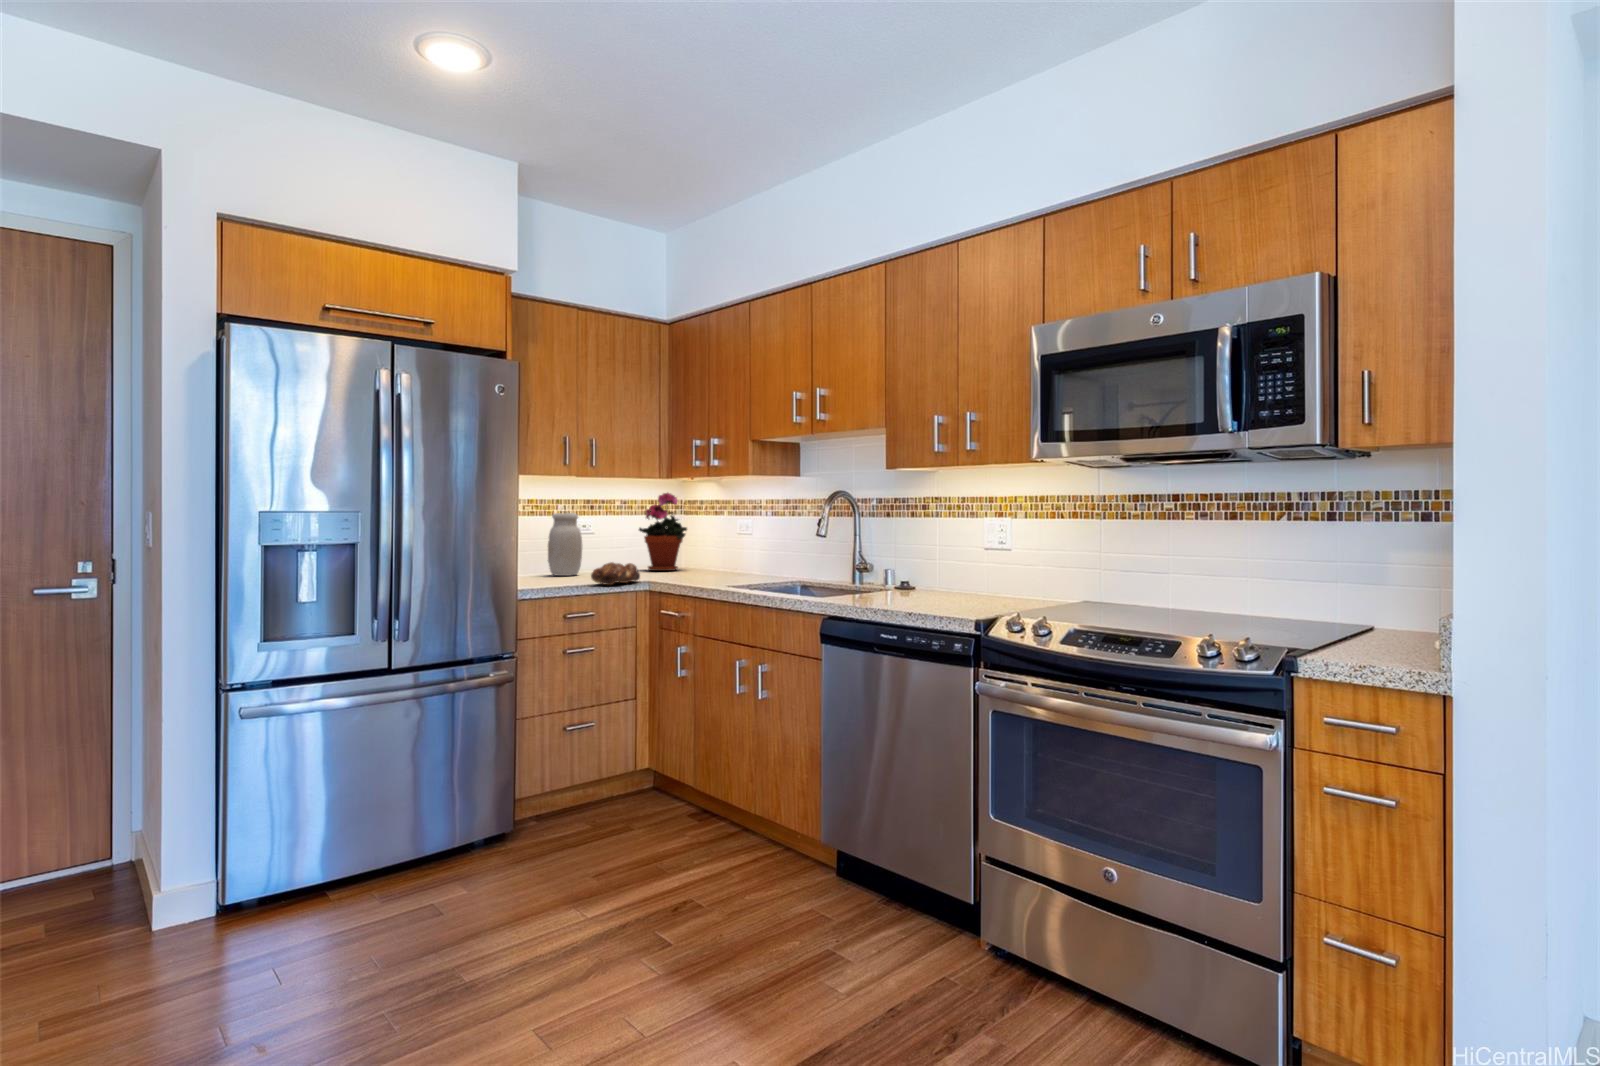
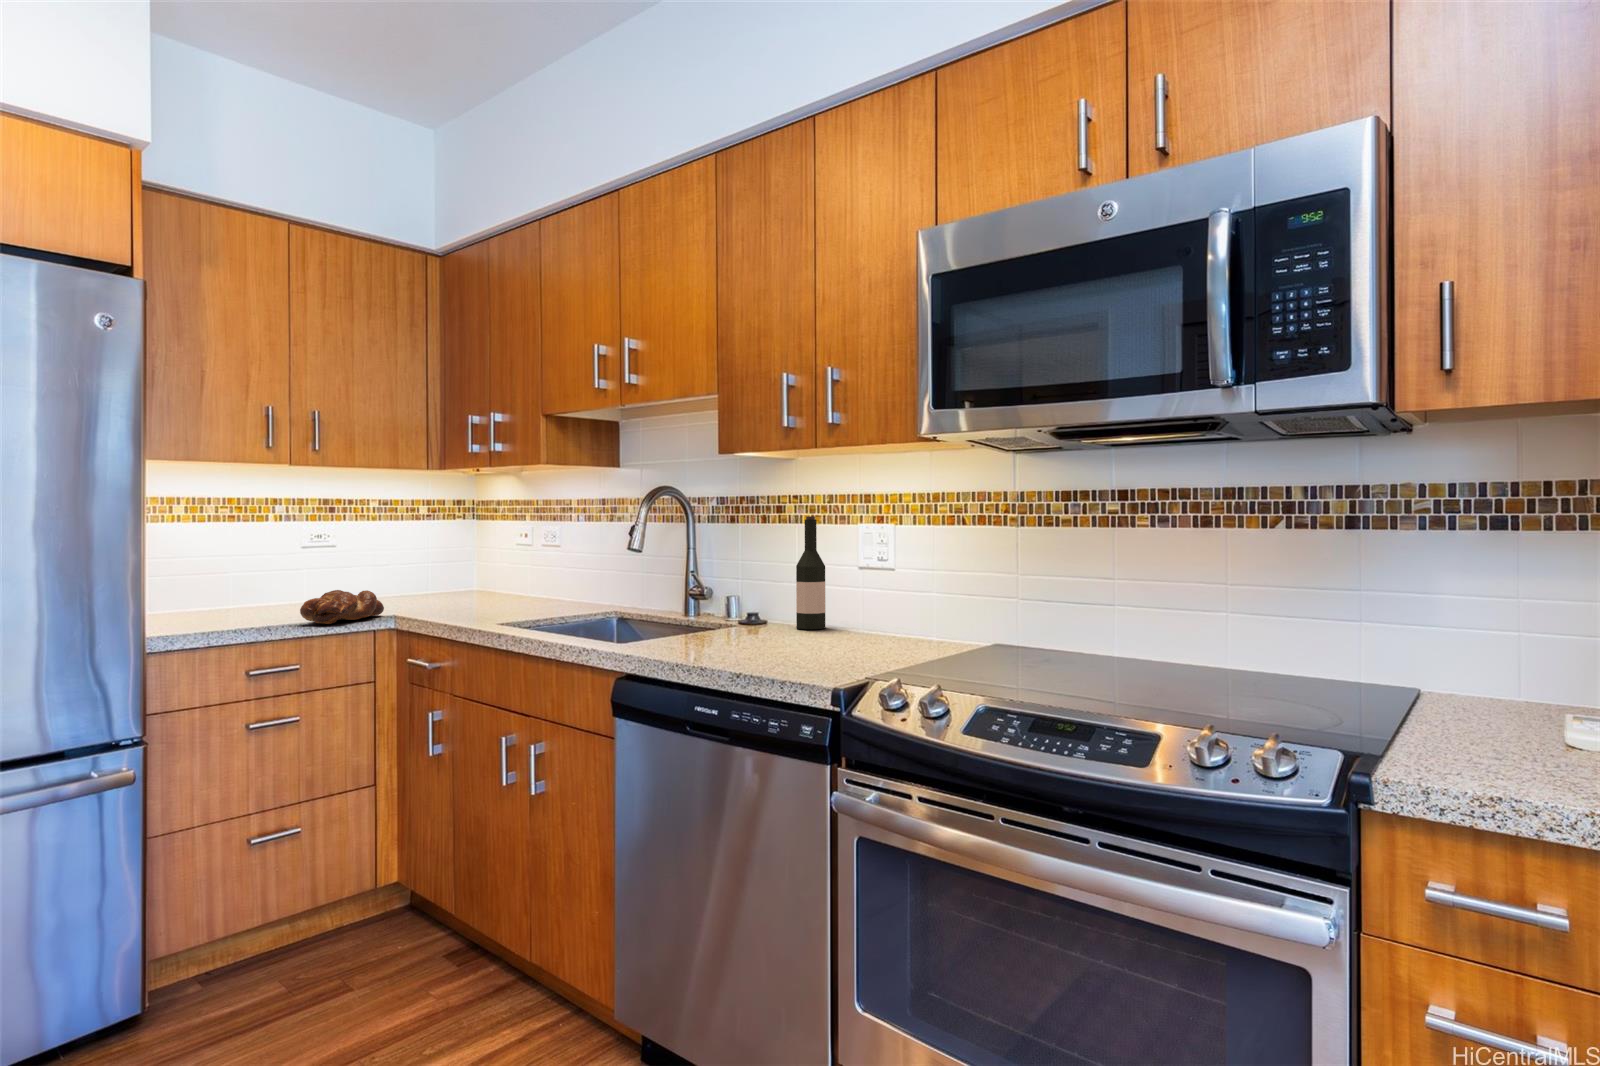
potted plant: present [639,493,687,571] -> none [404,490,474,597]
wine bottle: none [940,512,962,593] -> present [796,516,826,629]
jar: present [548,513,582,576] -> none [261,519,315,607]

